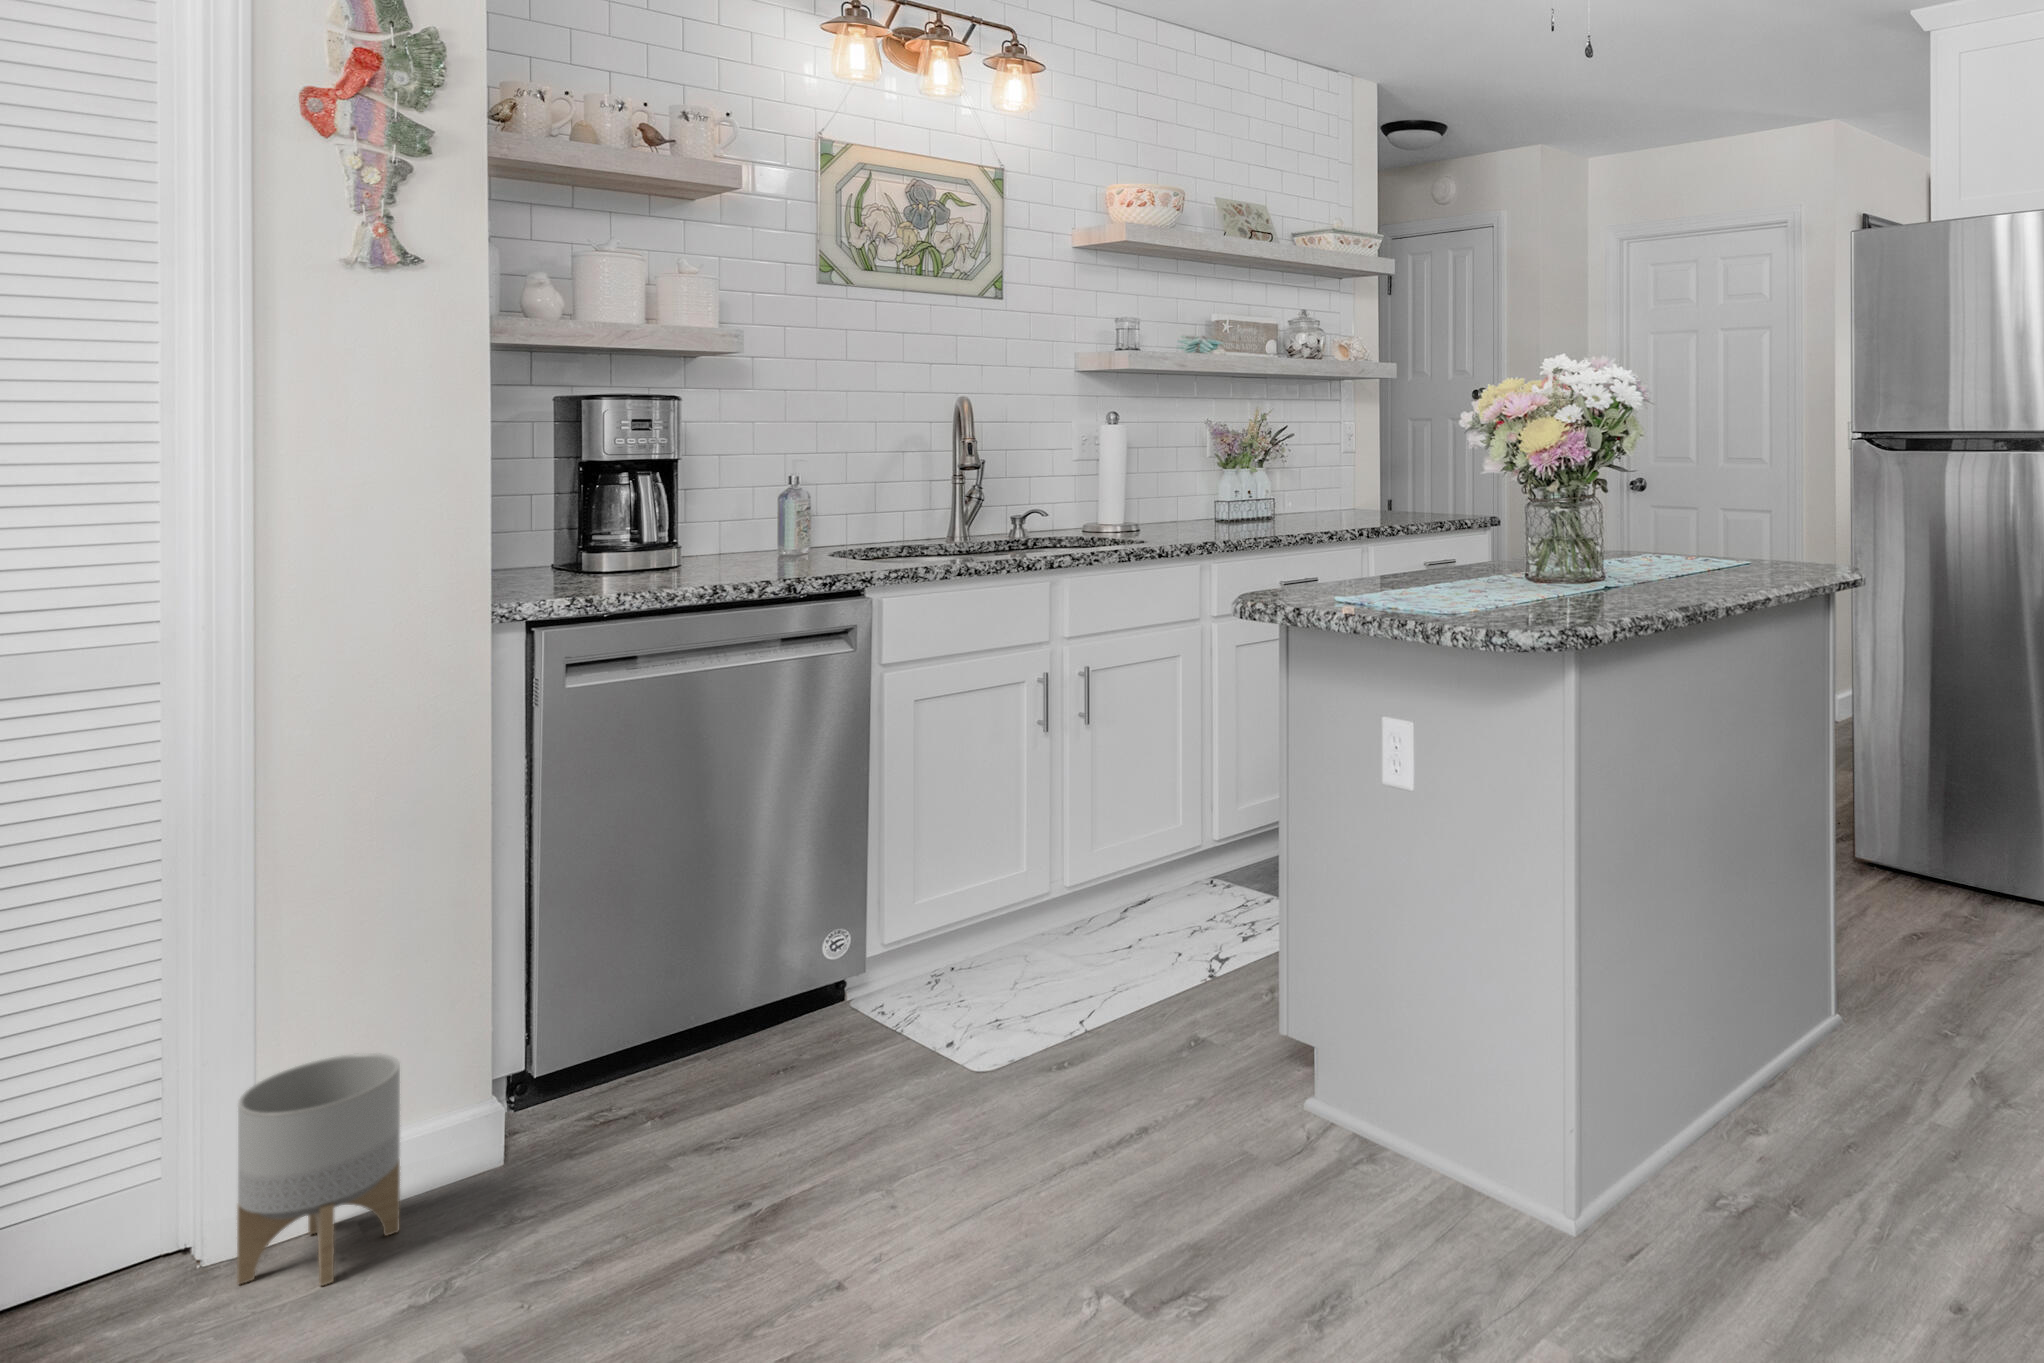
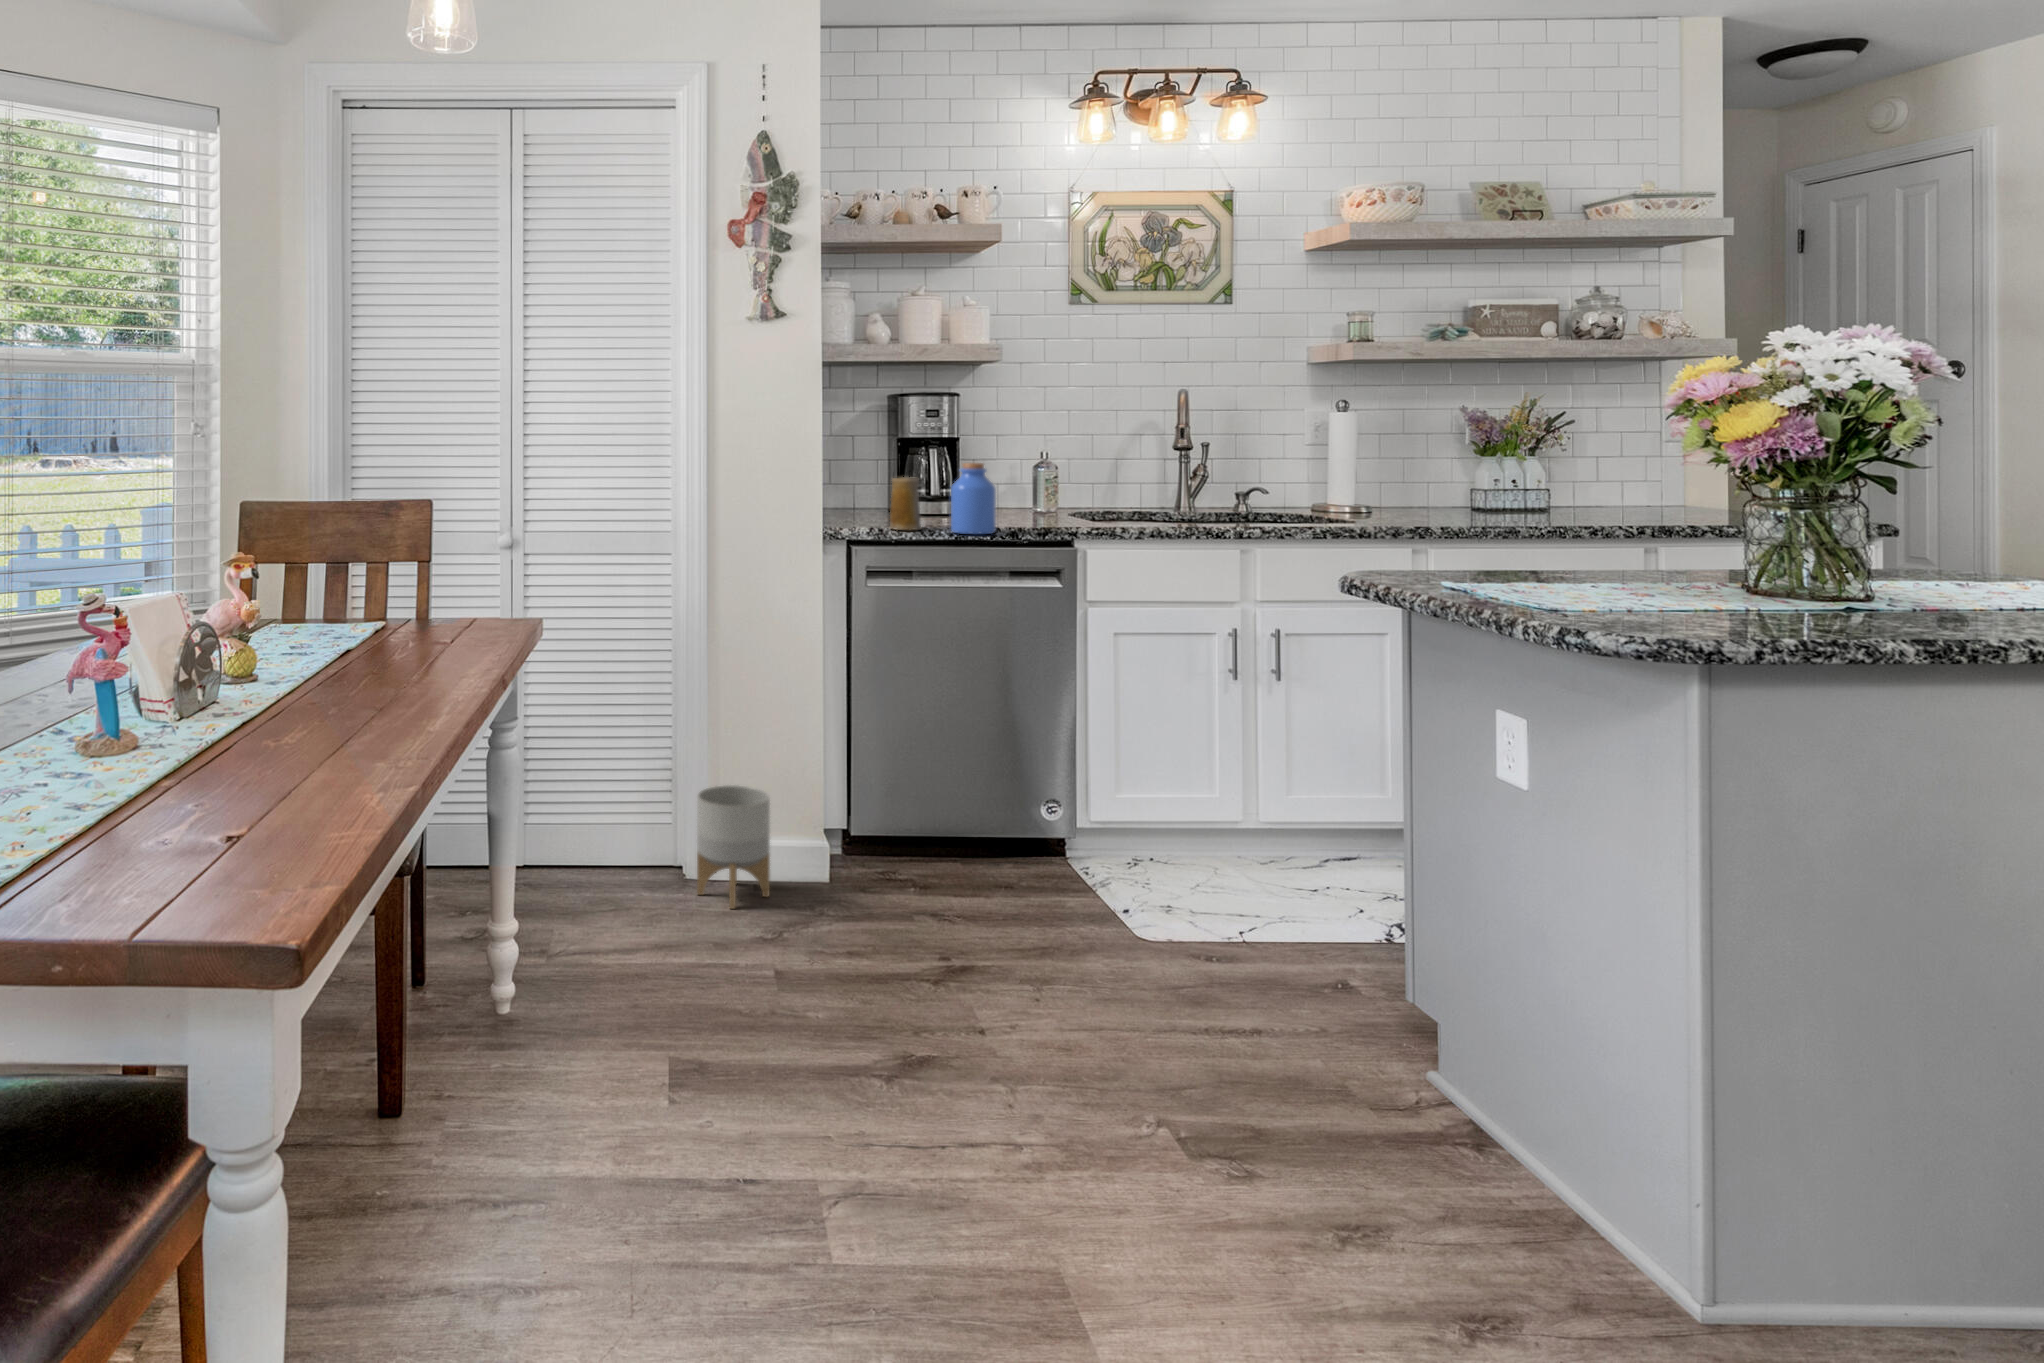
jar: none [690,490,758,590] -> present [951,463,996,534]
mug: none [586,514,642,592] -> present [890,477,921,530]

